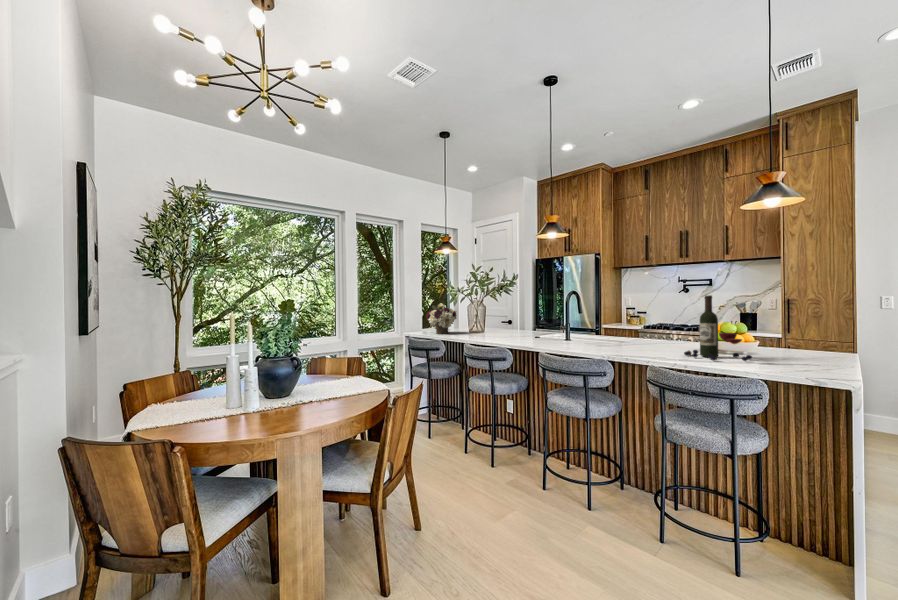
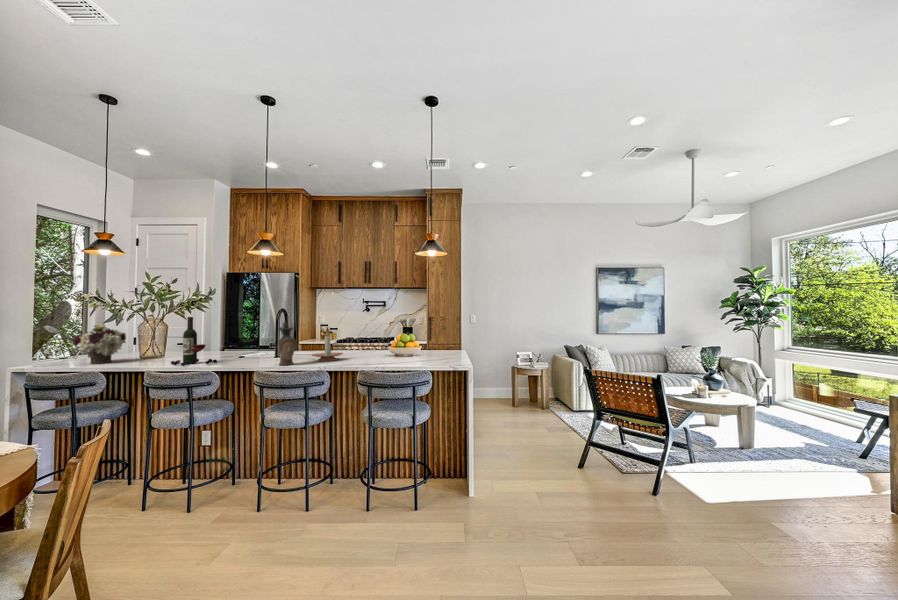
wine bottle: present [684,295,752,361] -> present [171,317,217,366]
ceramic pitcher: none [562,304,582,349] -> present [278,322,297,365]
candle holder: none [600,311,638,350] -> present [312,328,343,361]

